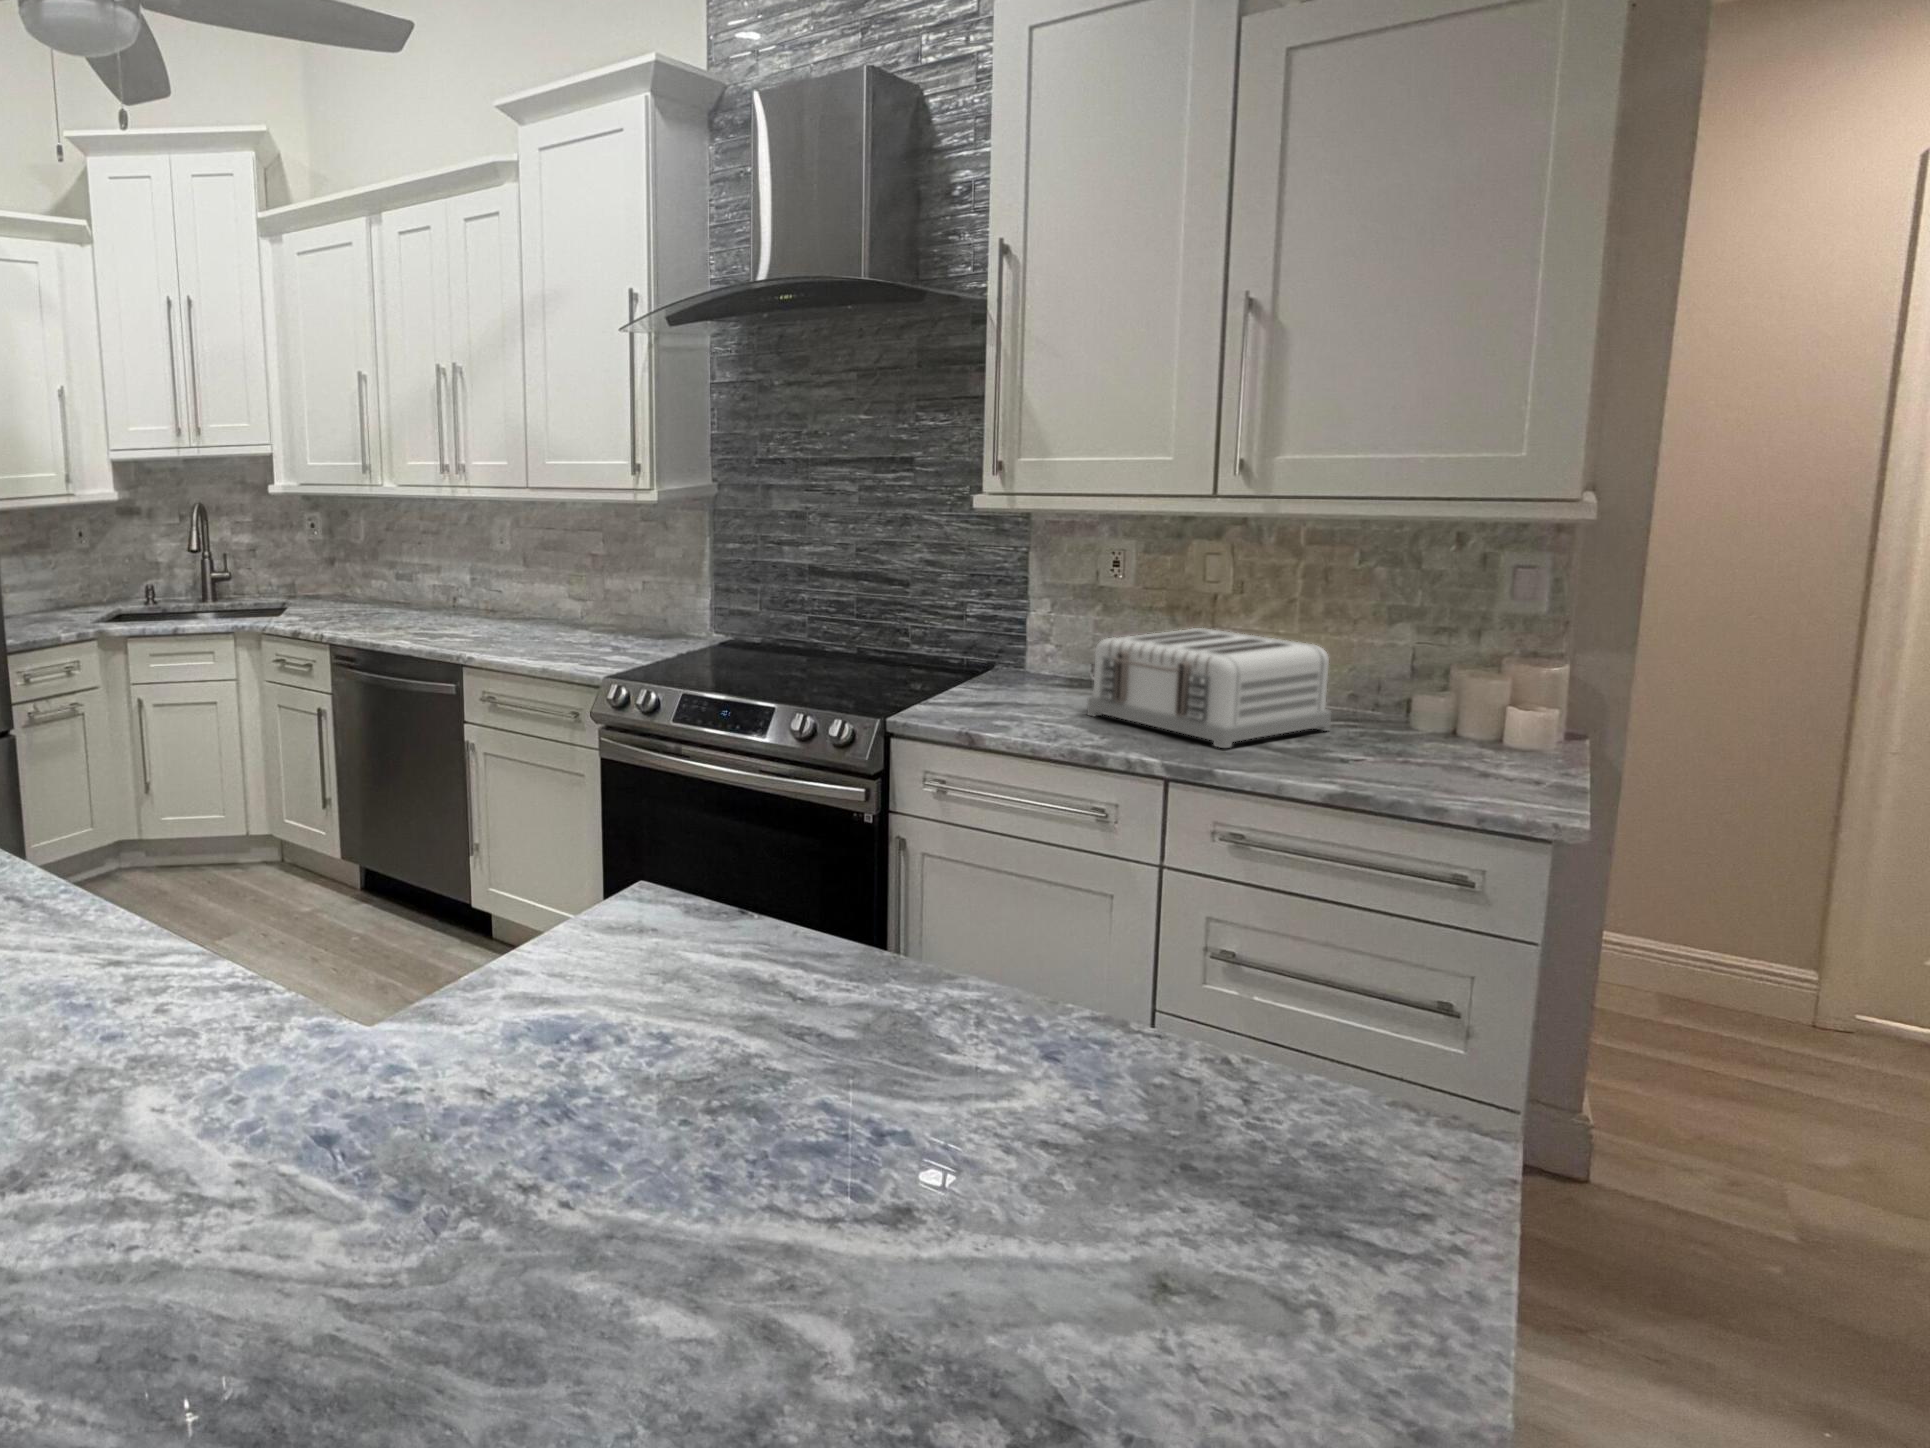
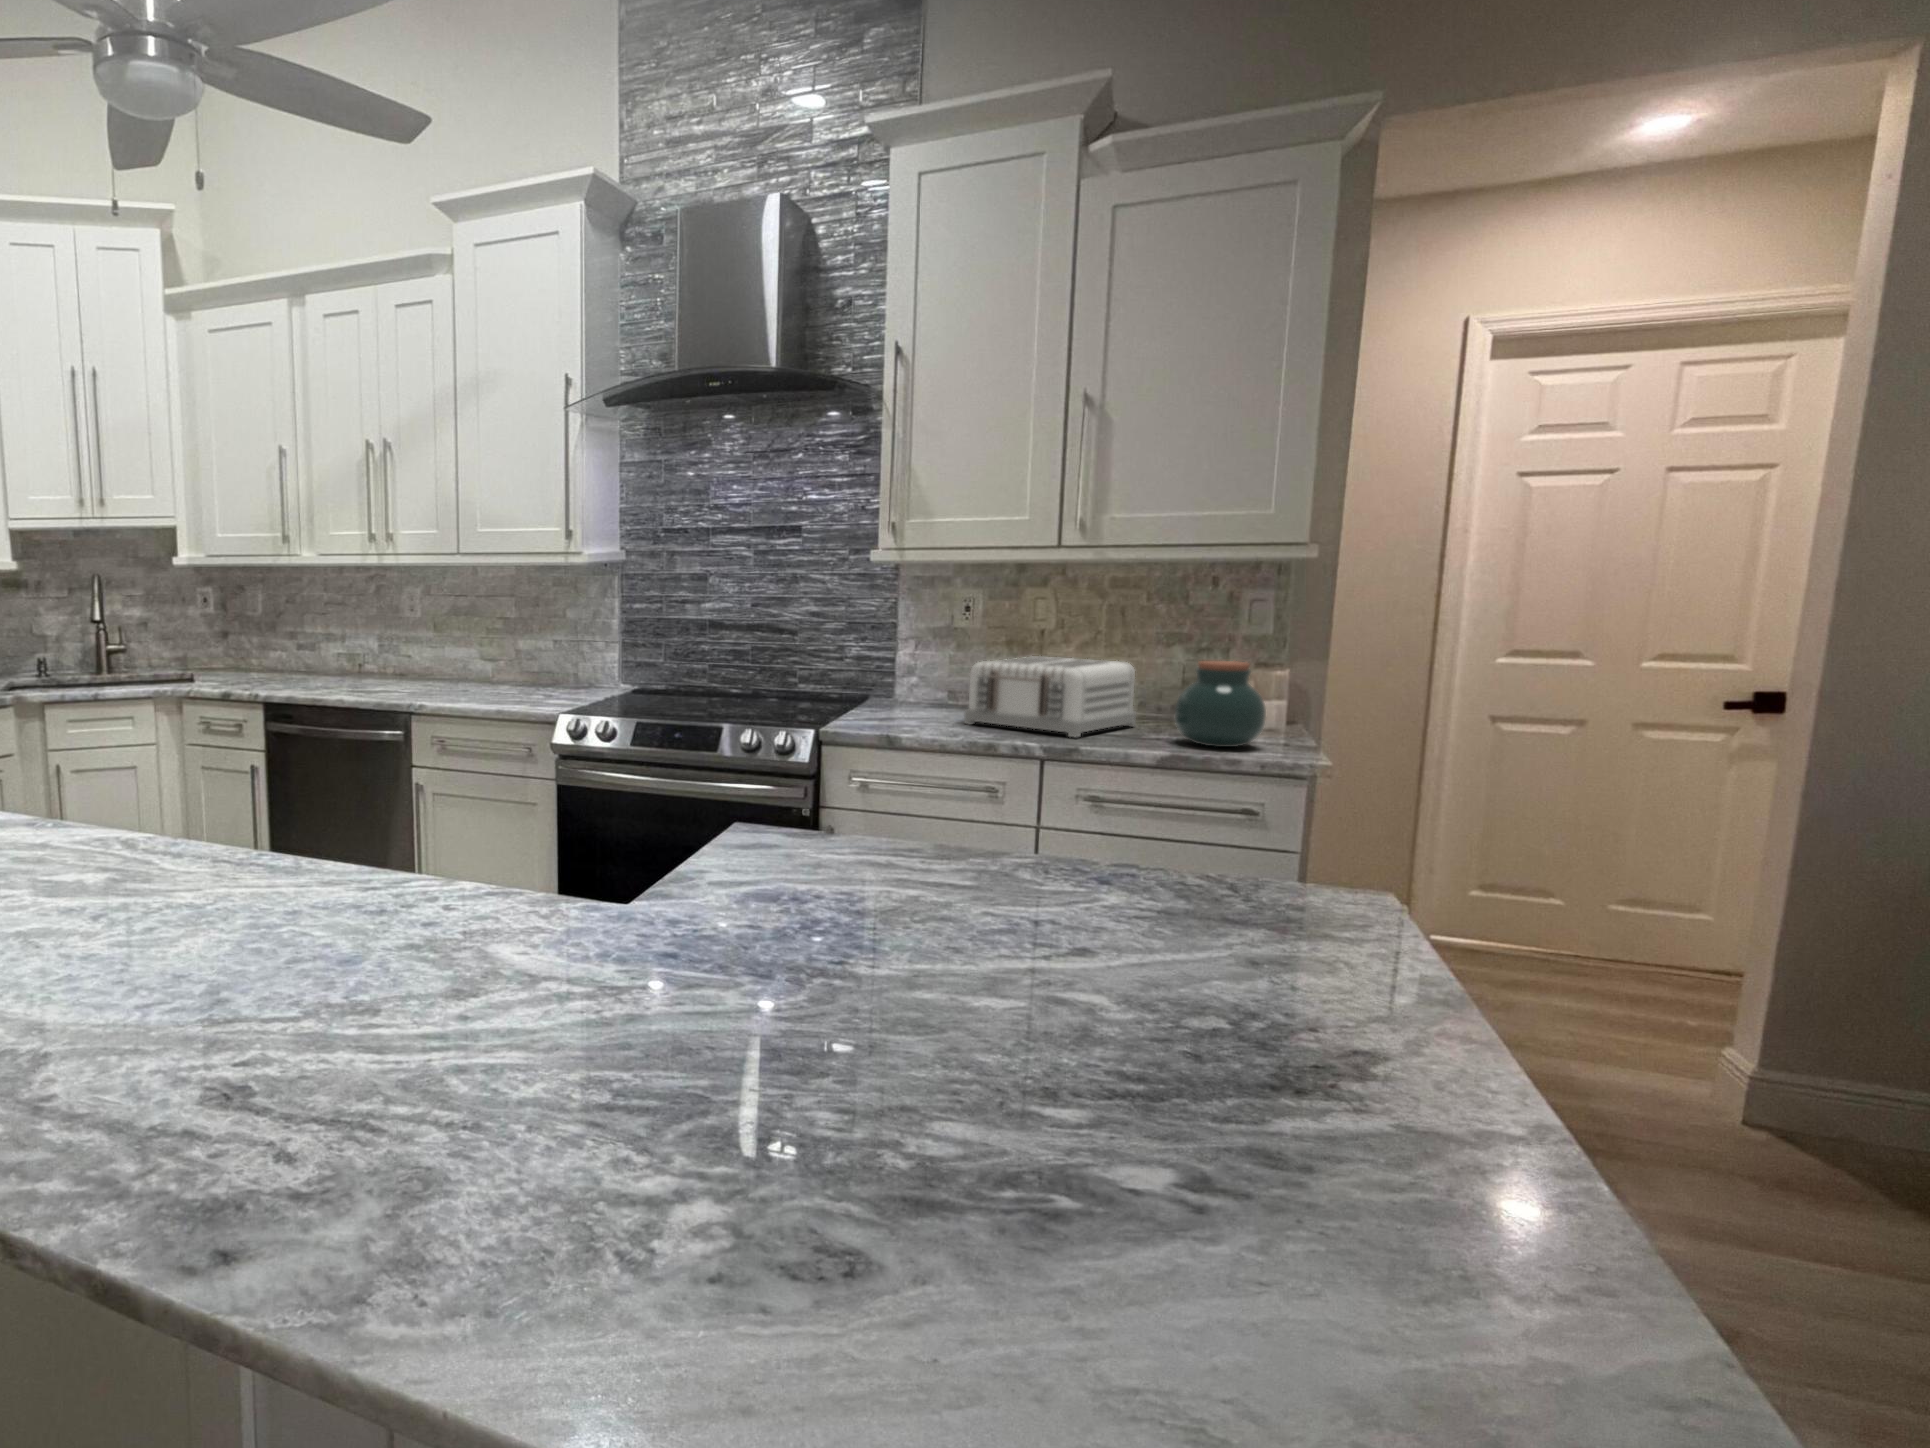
jar: none [1368,656,1505,779] -> present [1175,661,1266,747]

